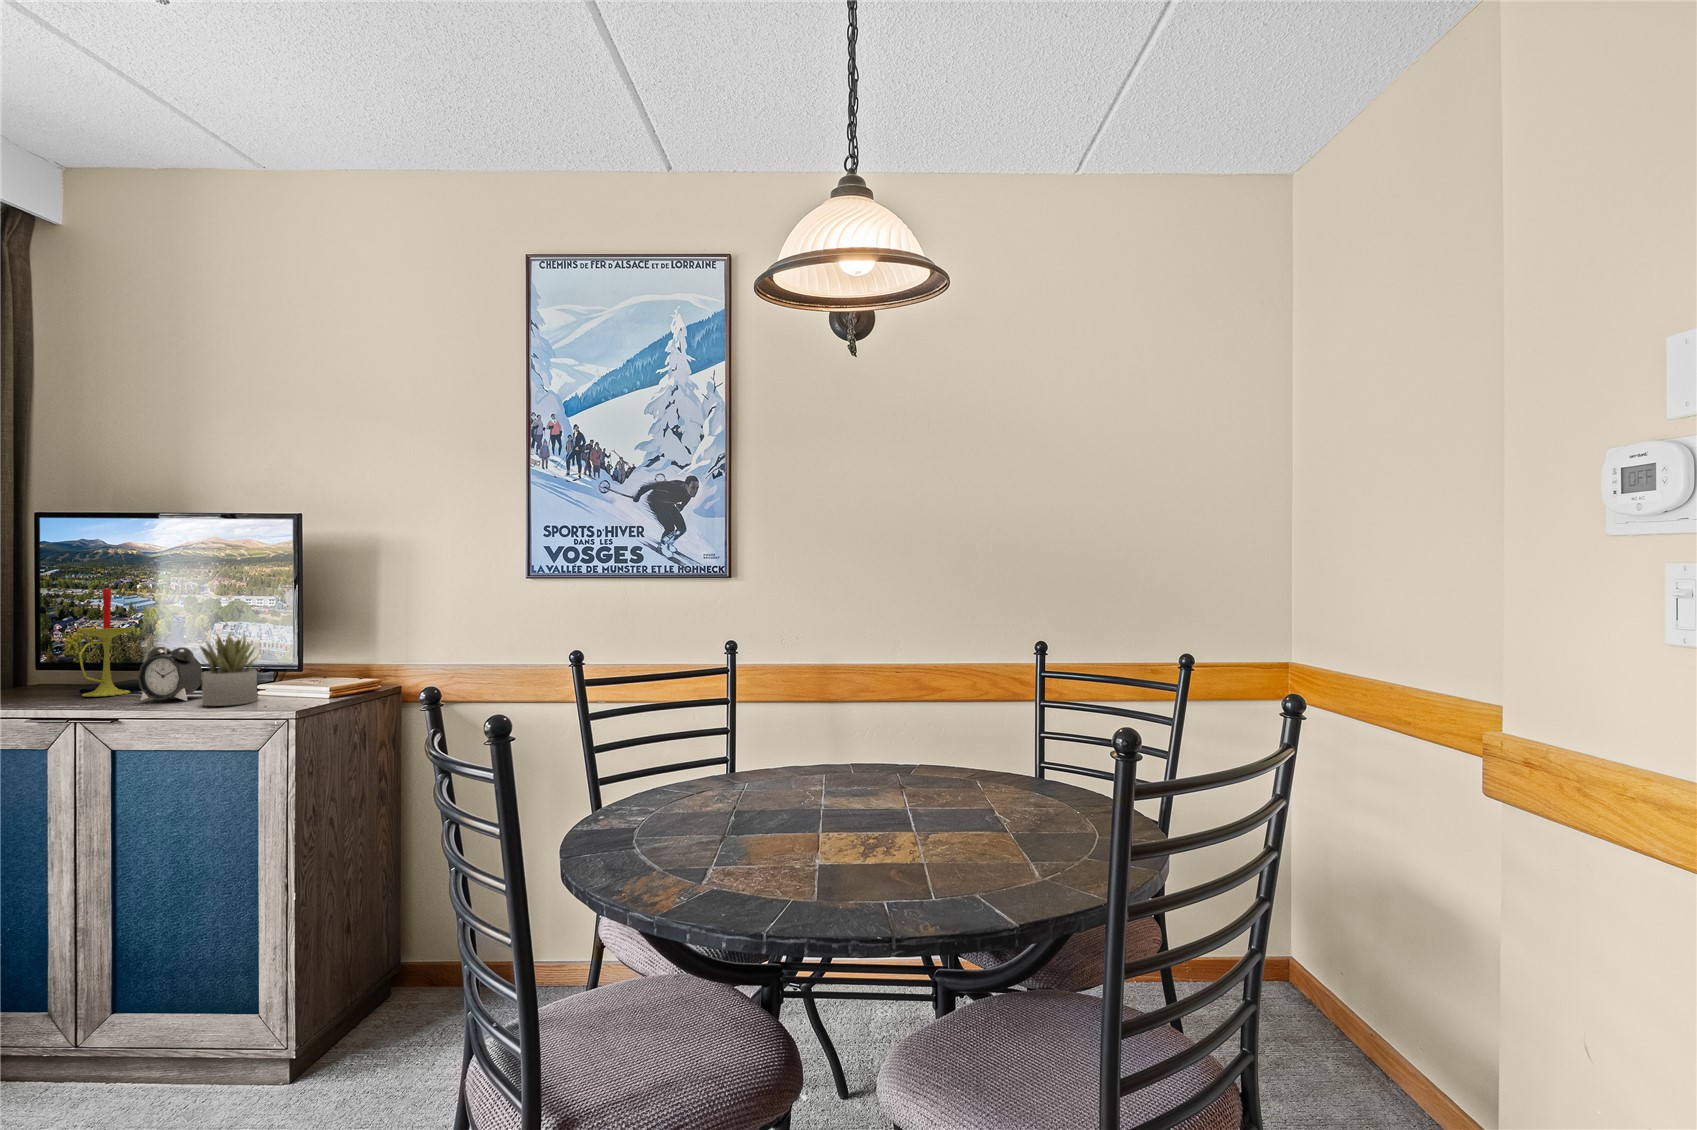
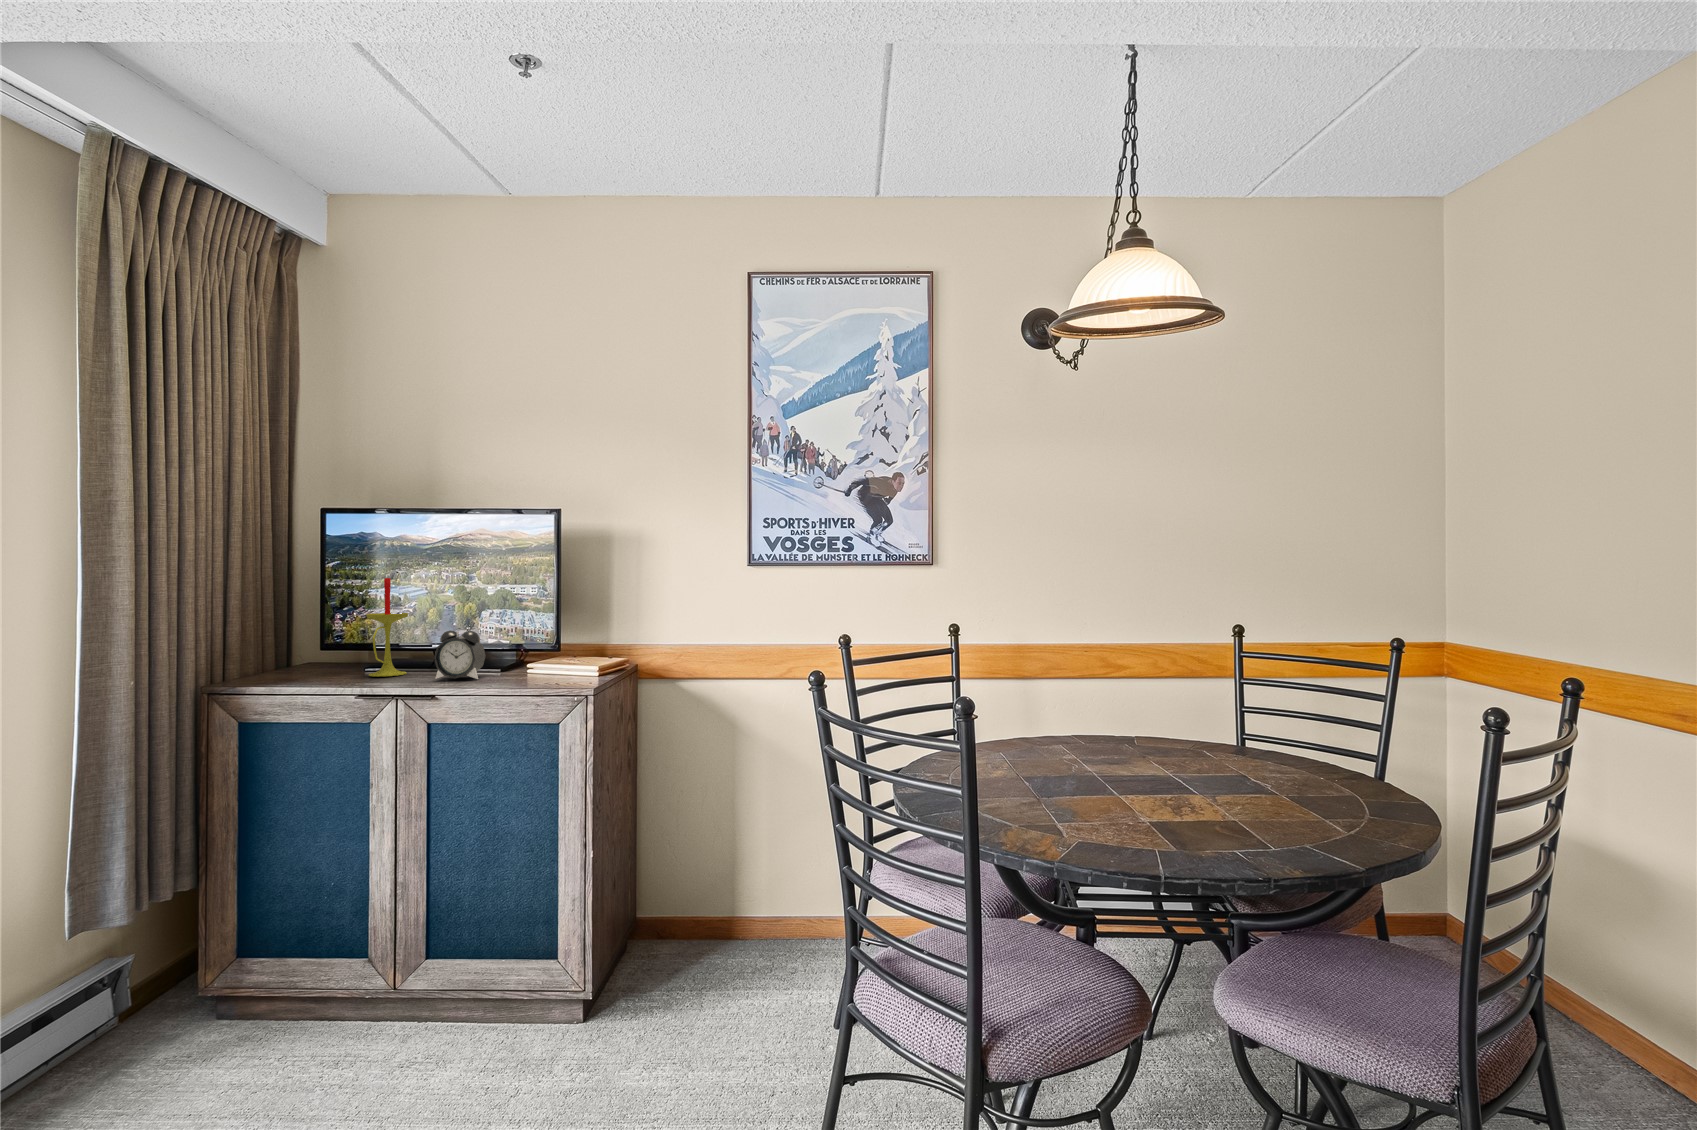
succulent plant: present [200,633,257,706] -> none [494,614,547,683]

